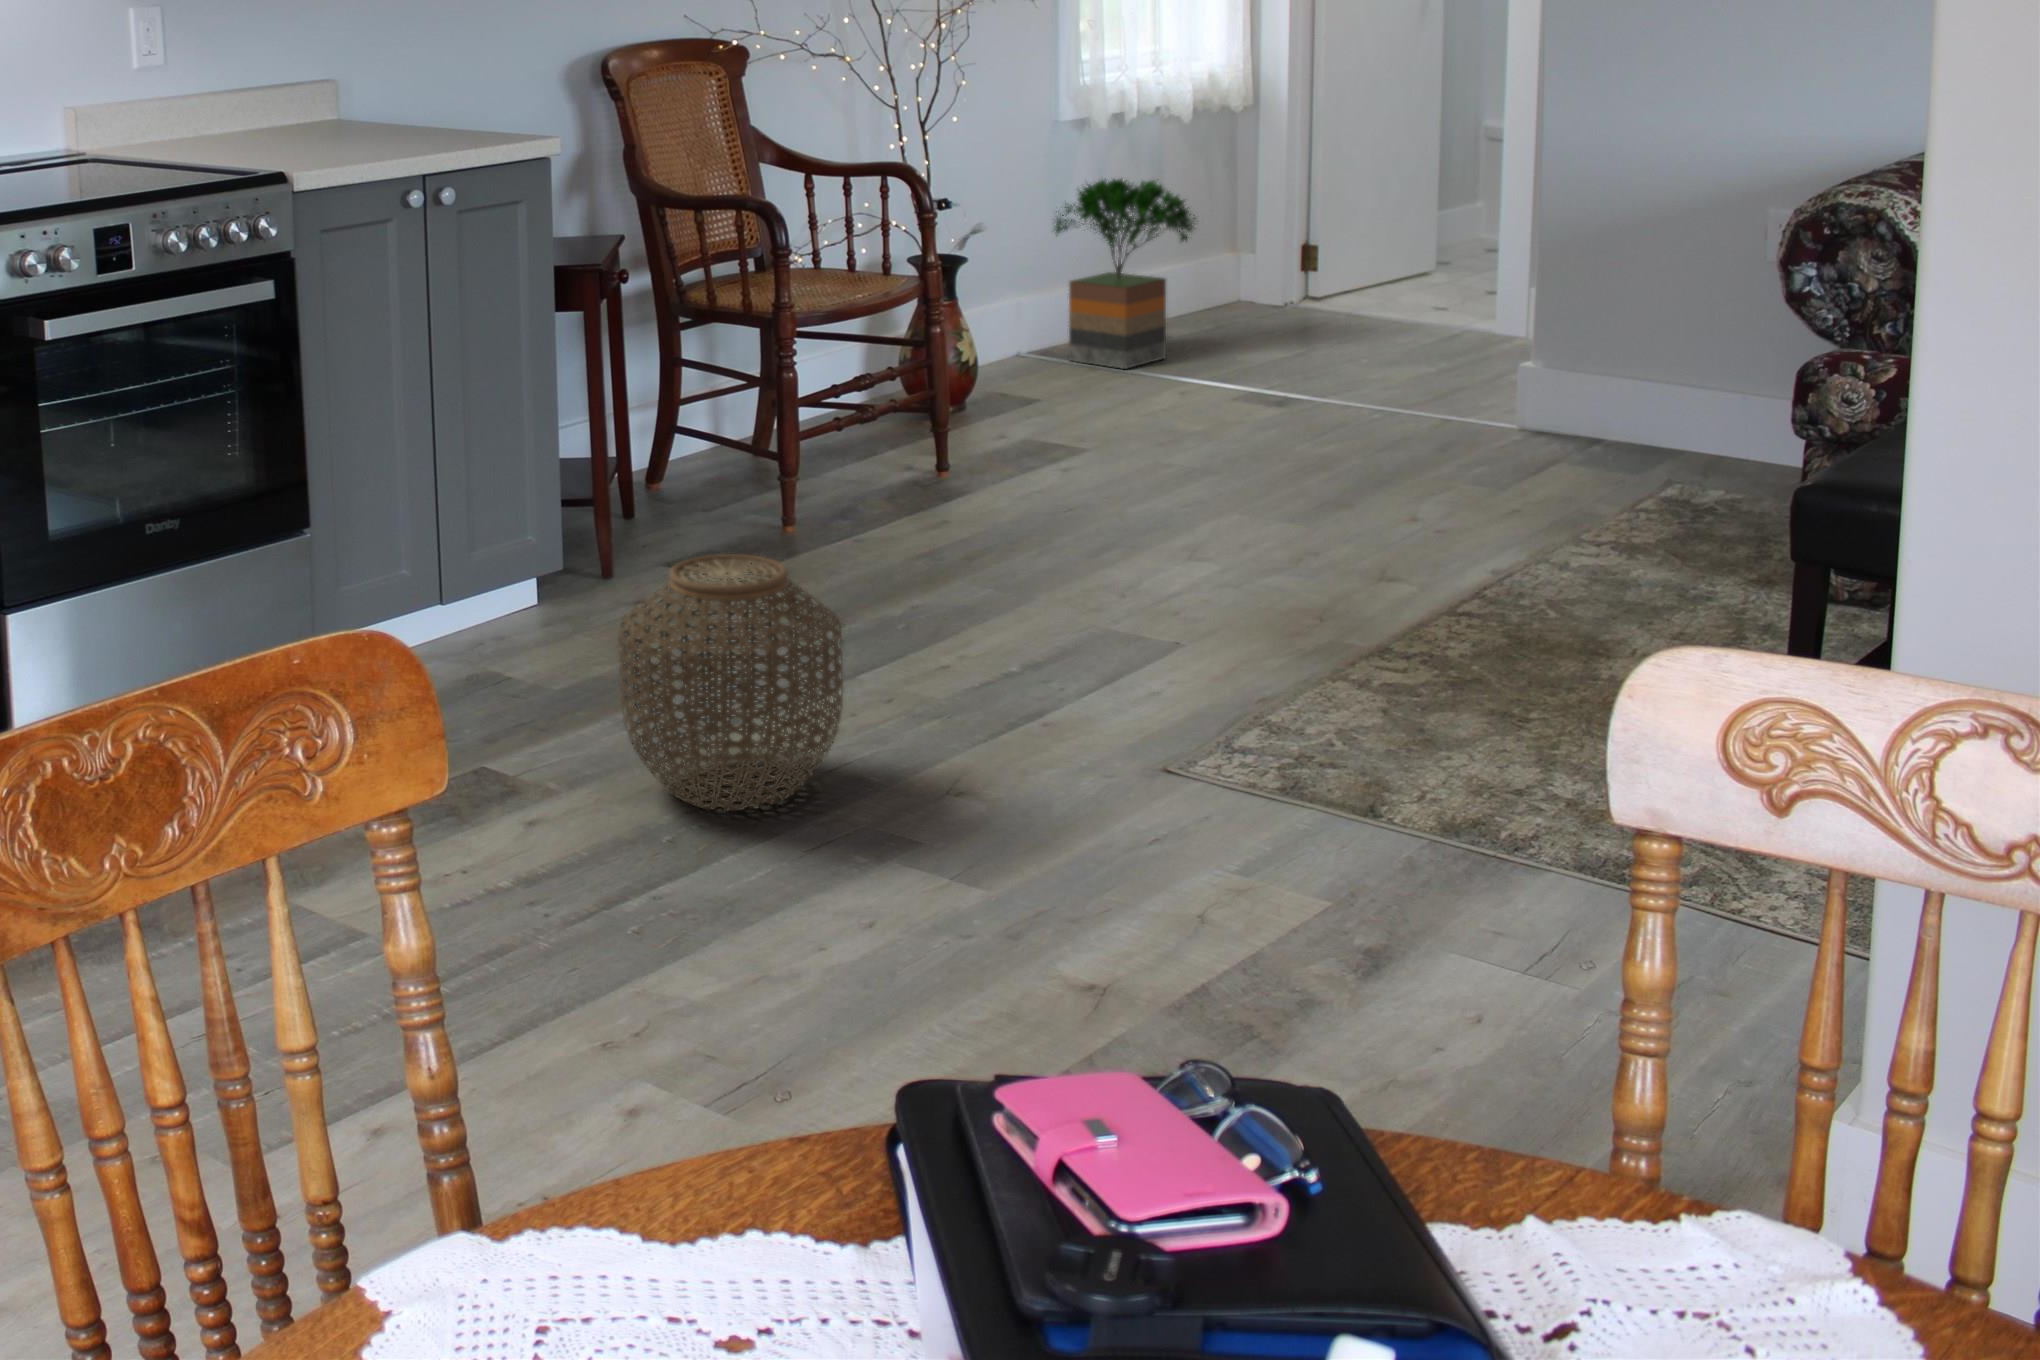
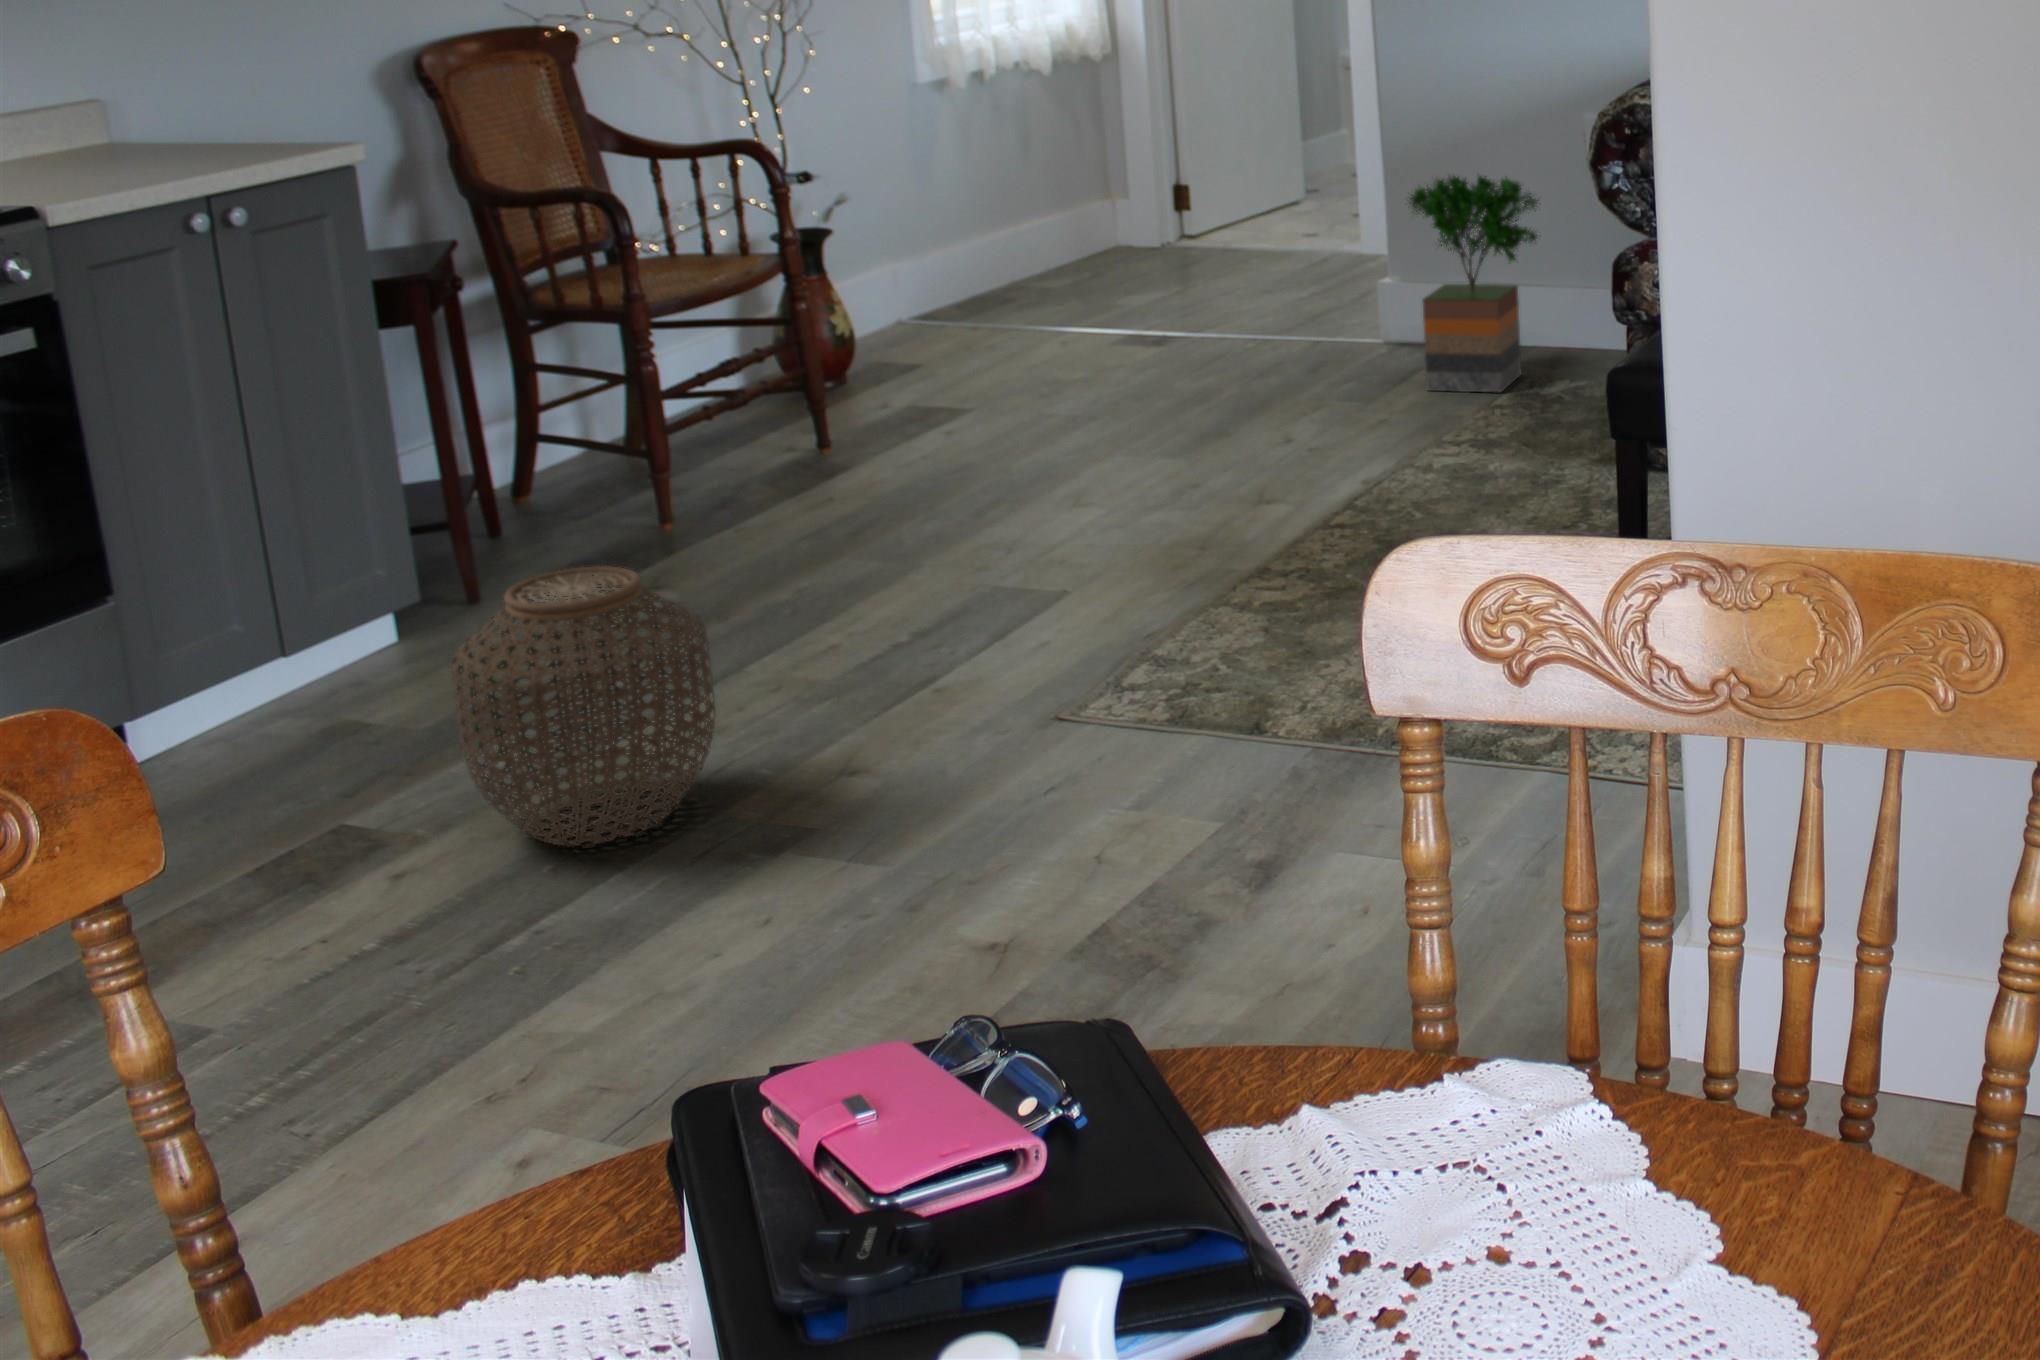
potted tree: present [1055,179,1197,369] -> present [1409,176,1540,392]

